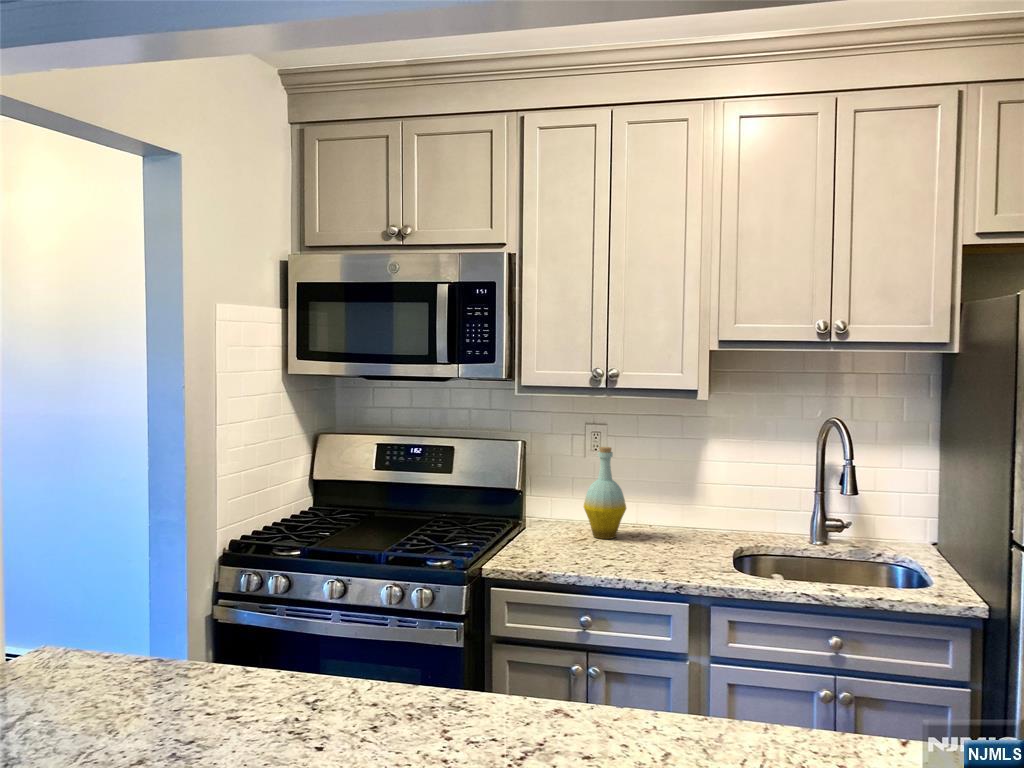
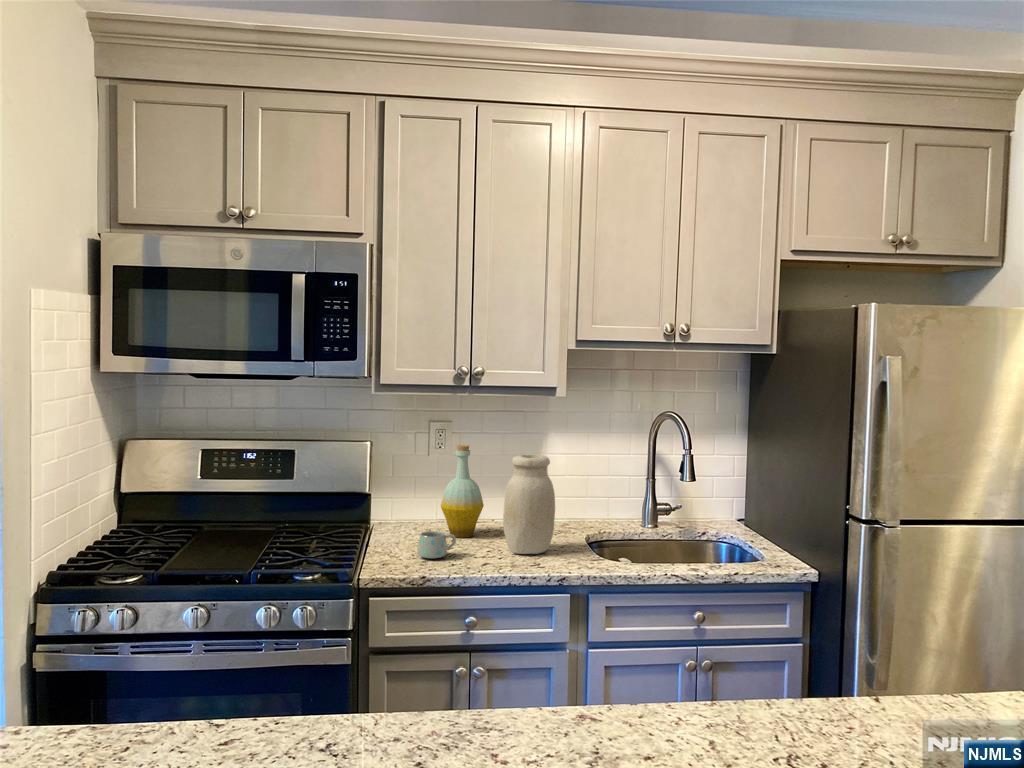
jar: none [634,458,688,560] -> present [503,454,555,554]
mug: none [546,529,585,556] -> present [417,531,456,559]

